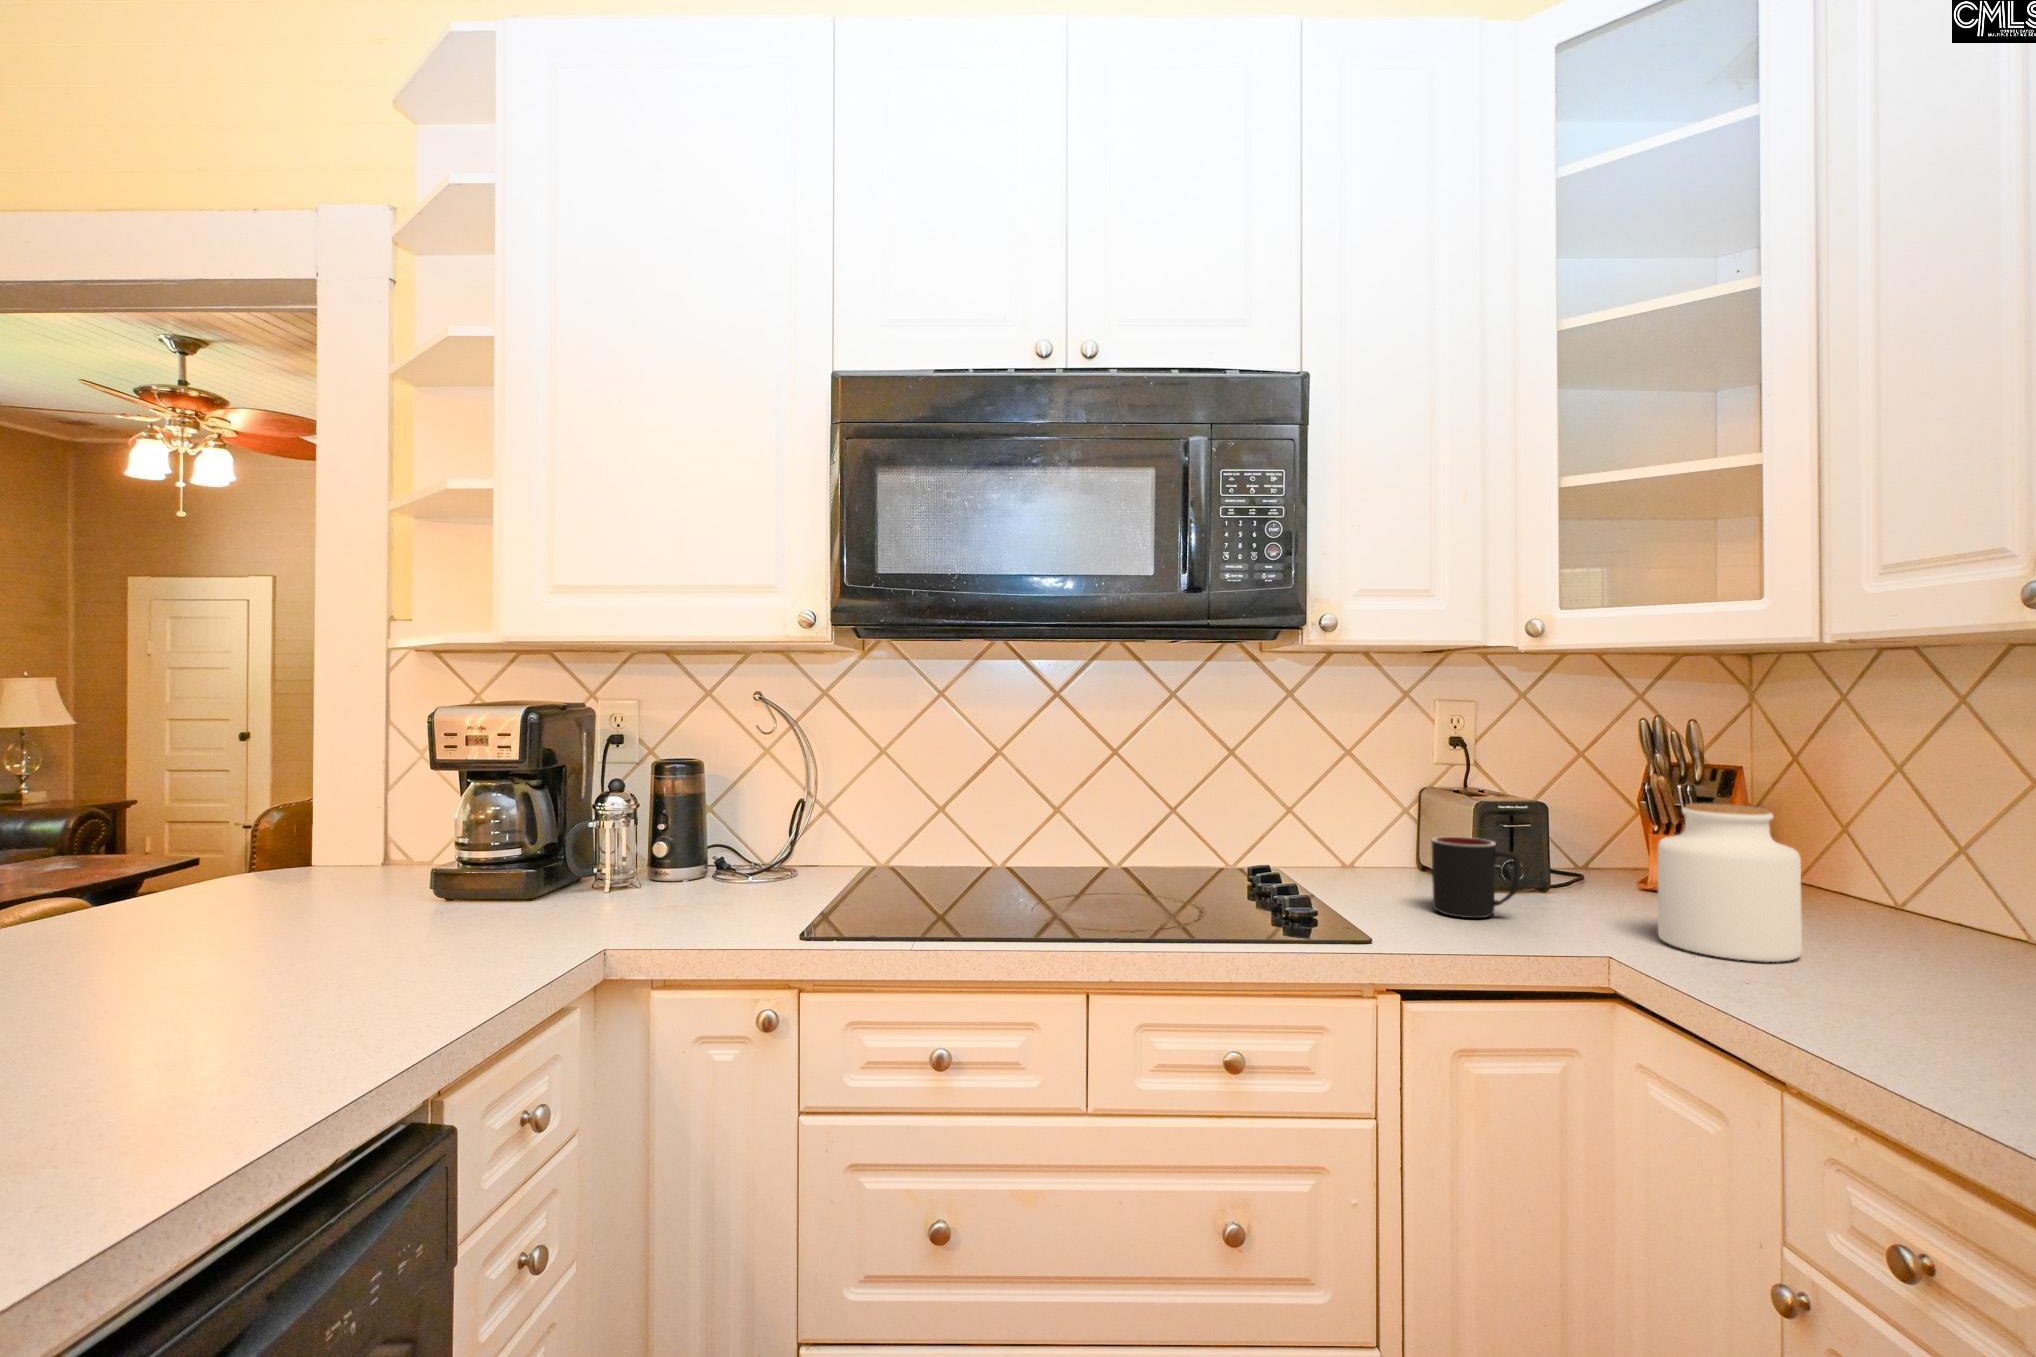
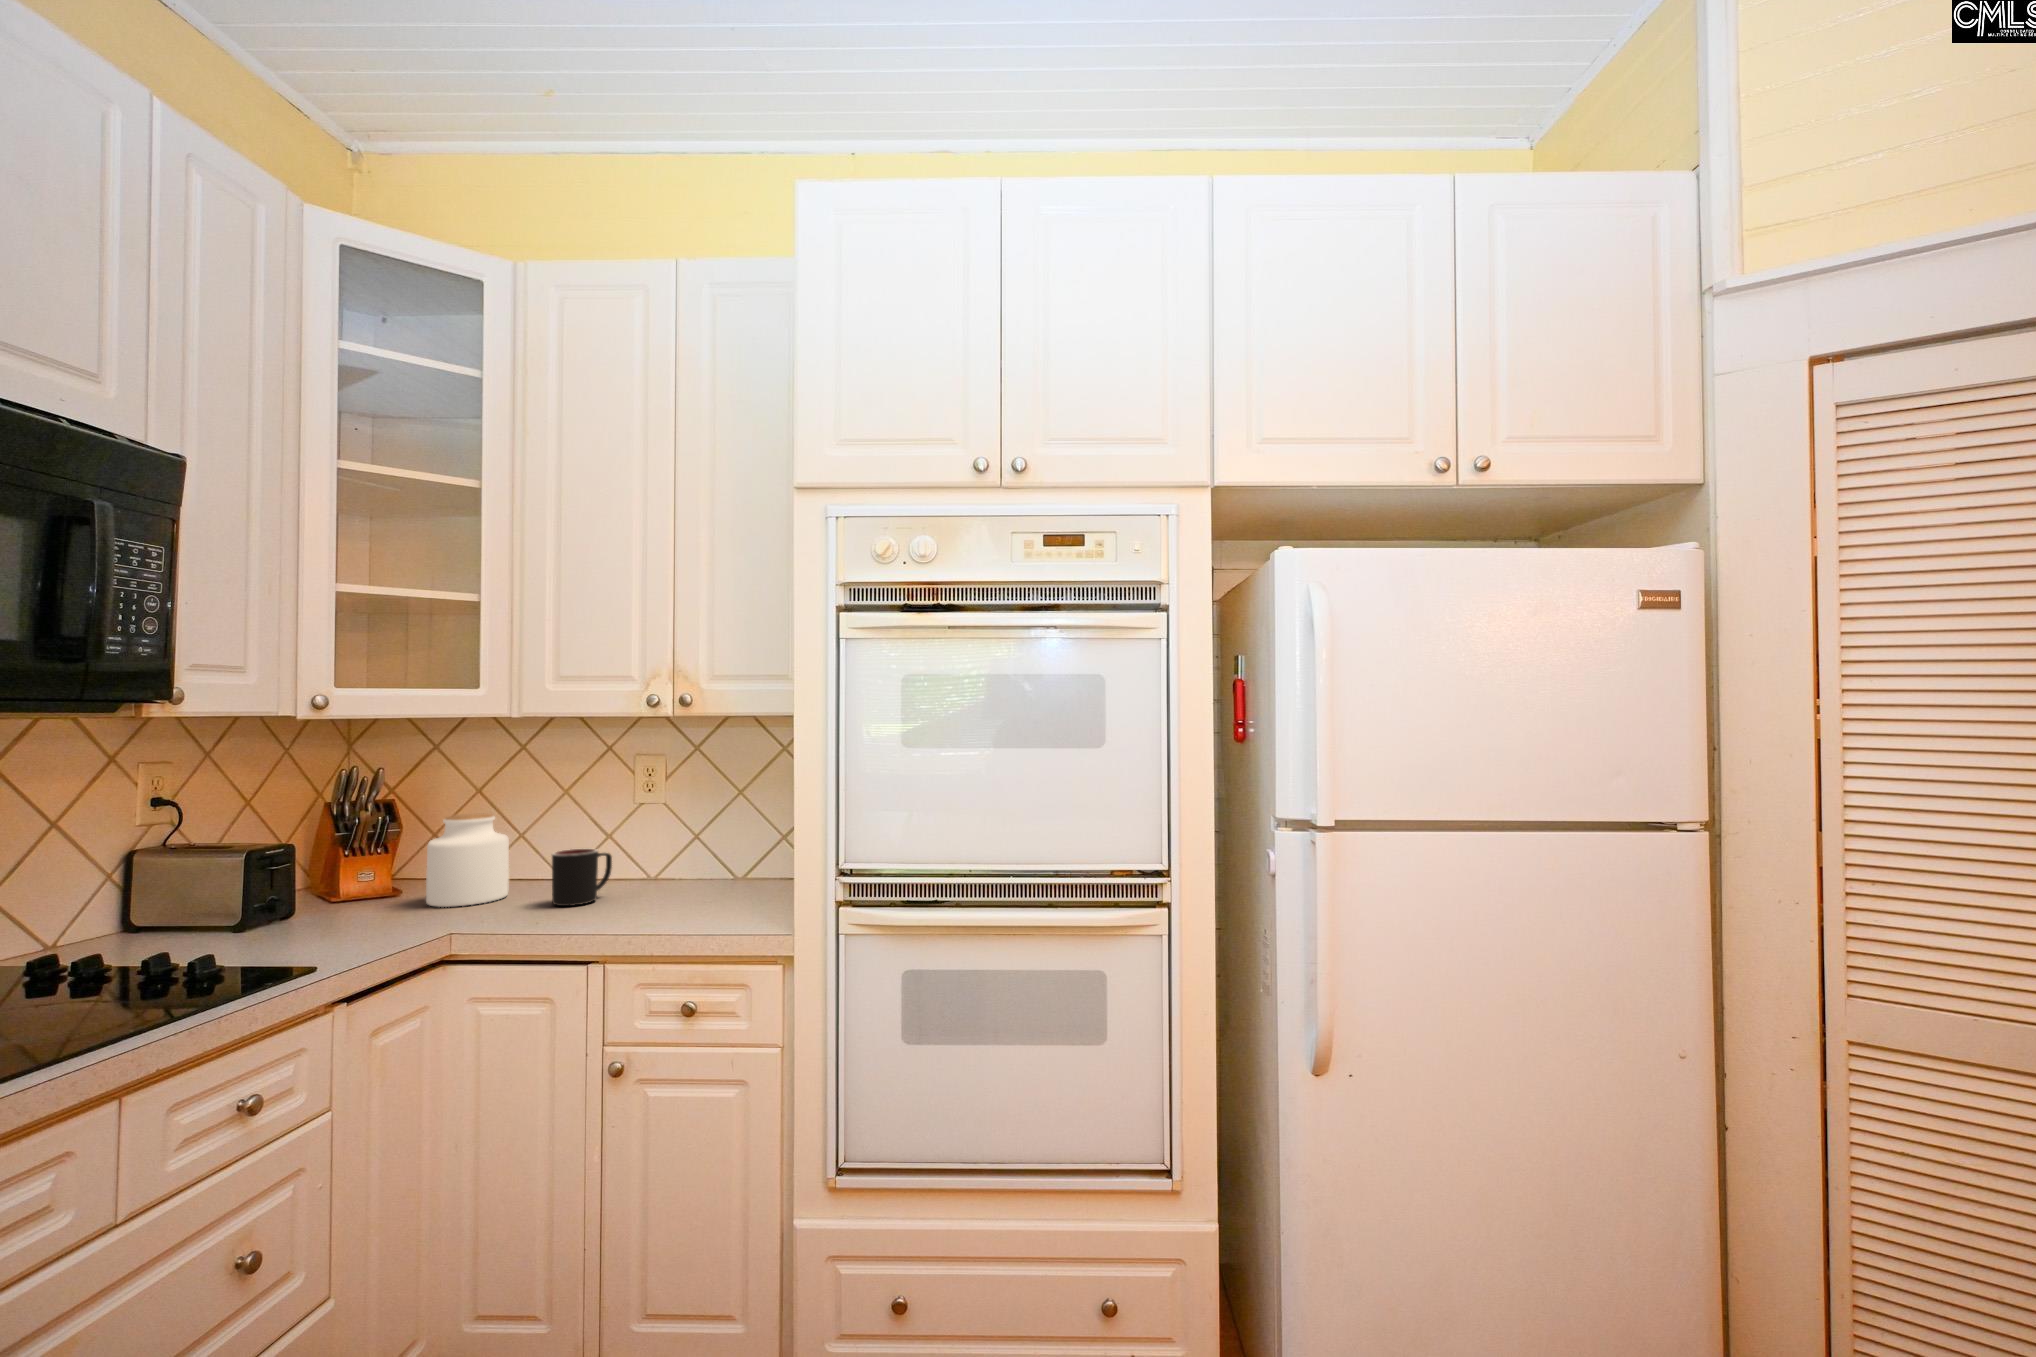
mug: present [1431,837,1521,918] -> present [552,849,612,906]

